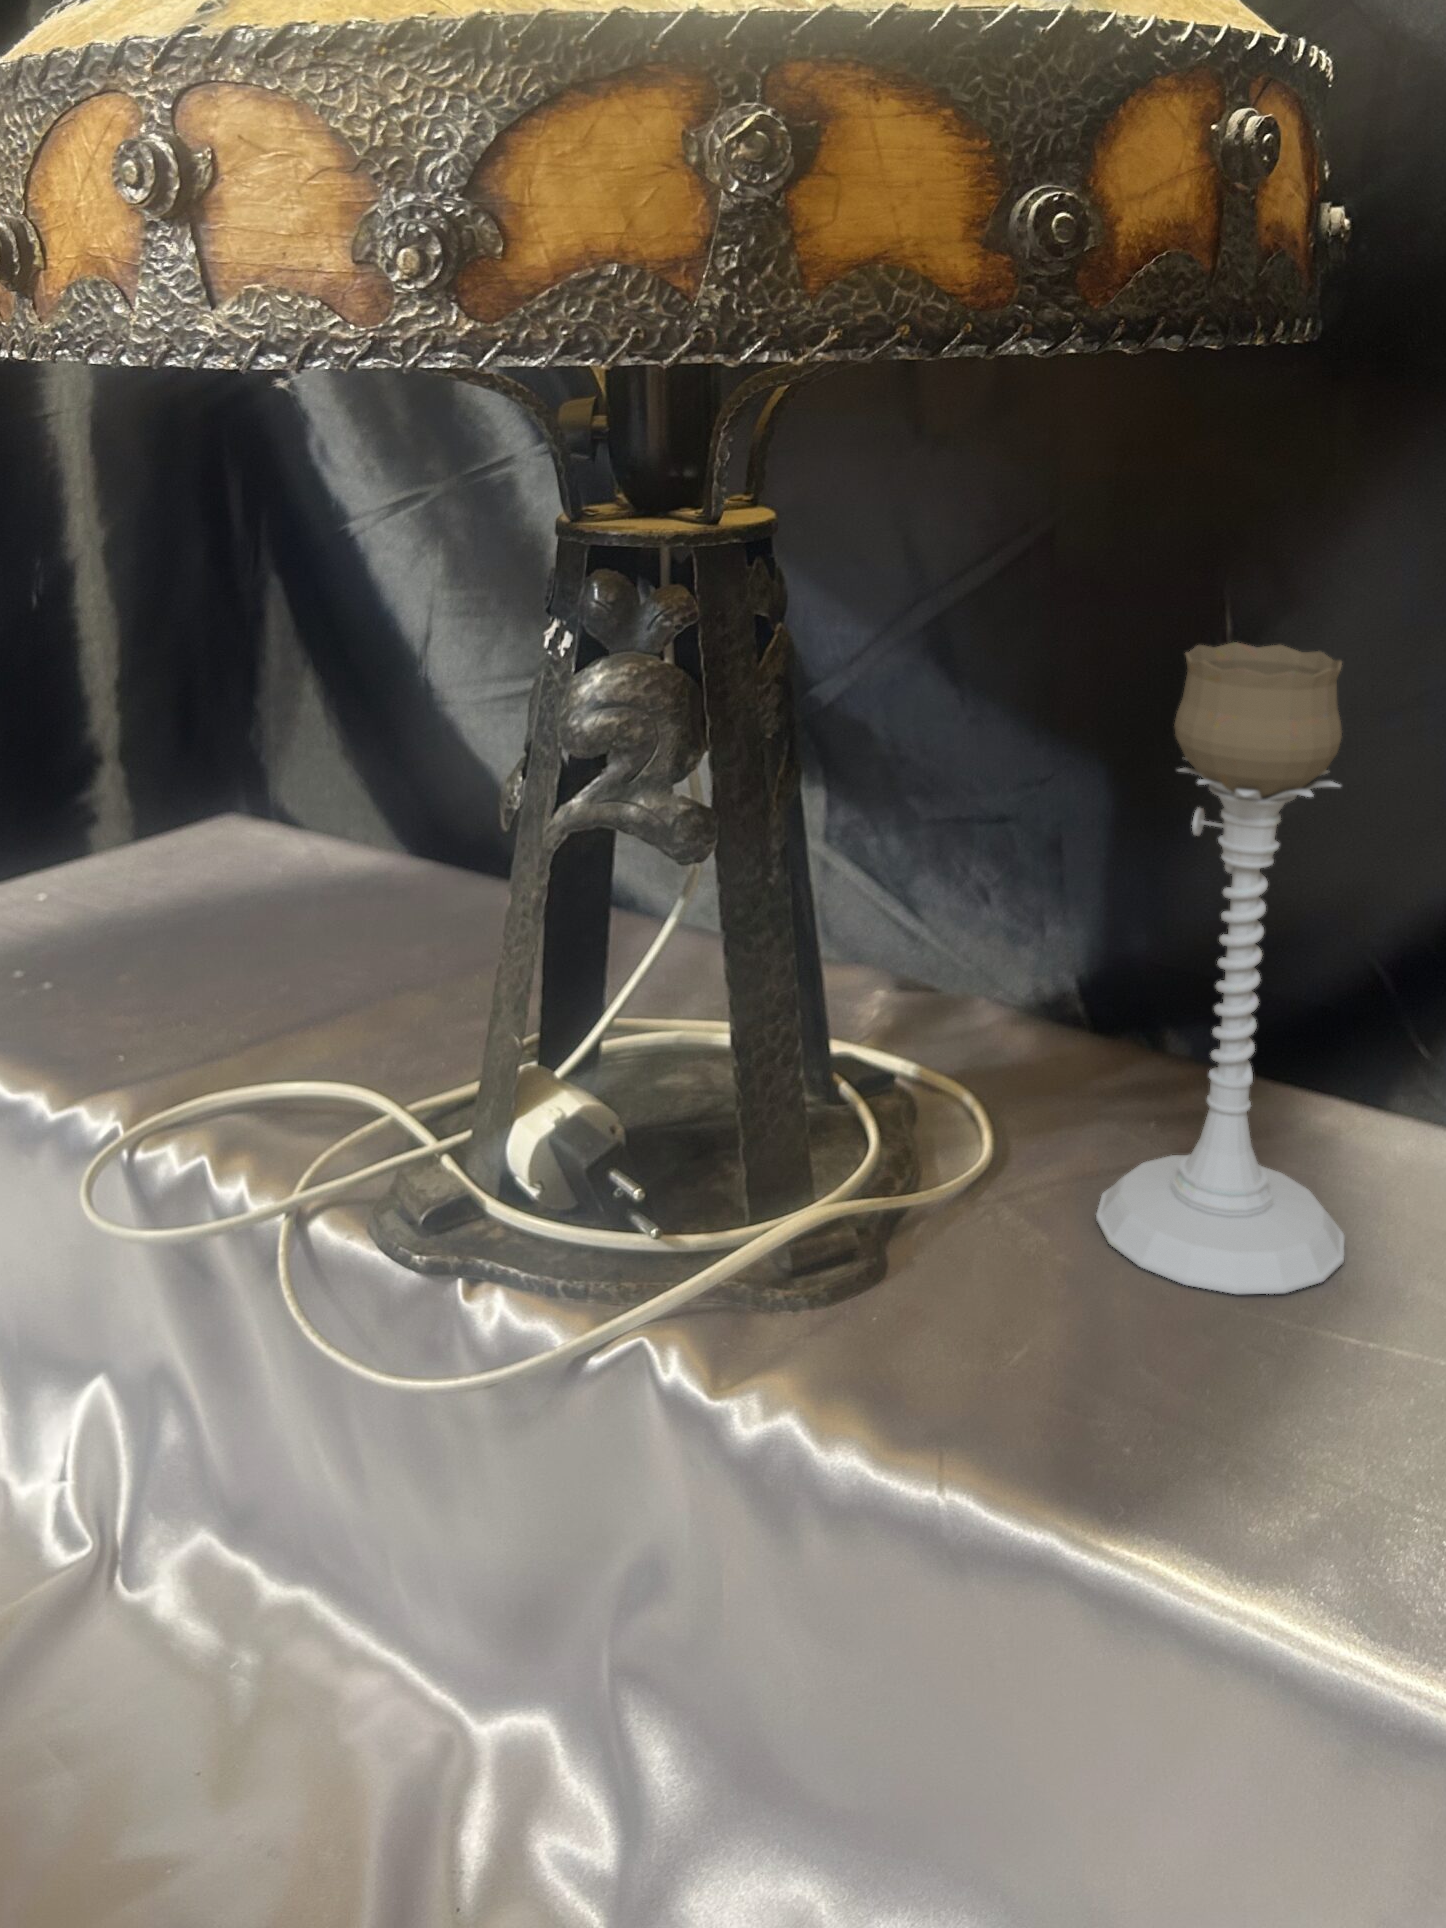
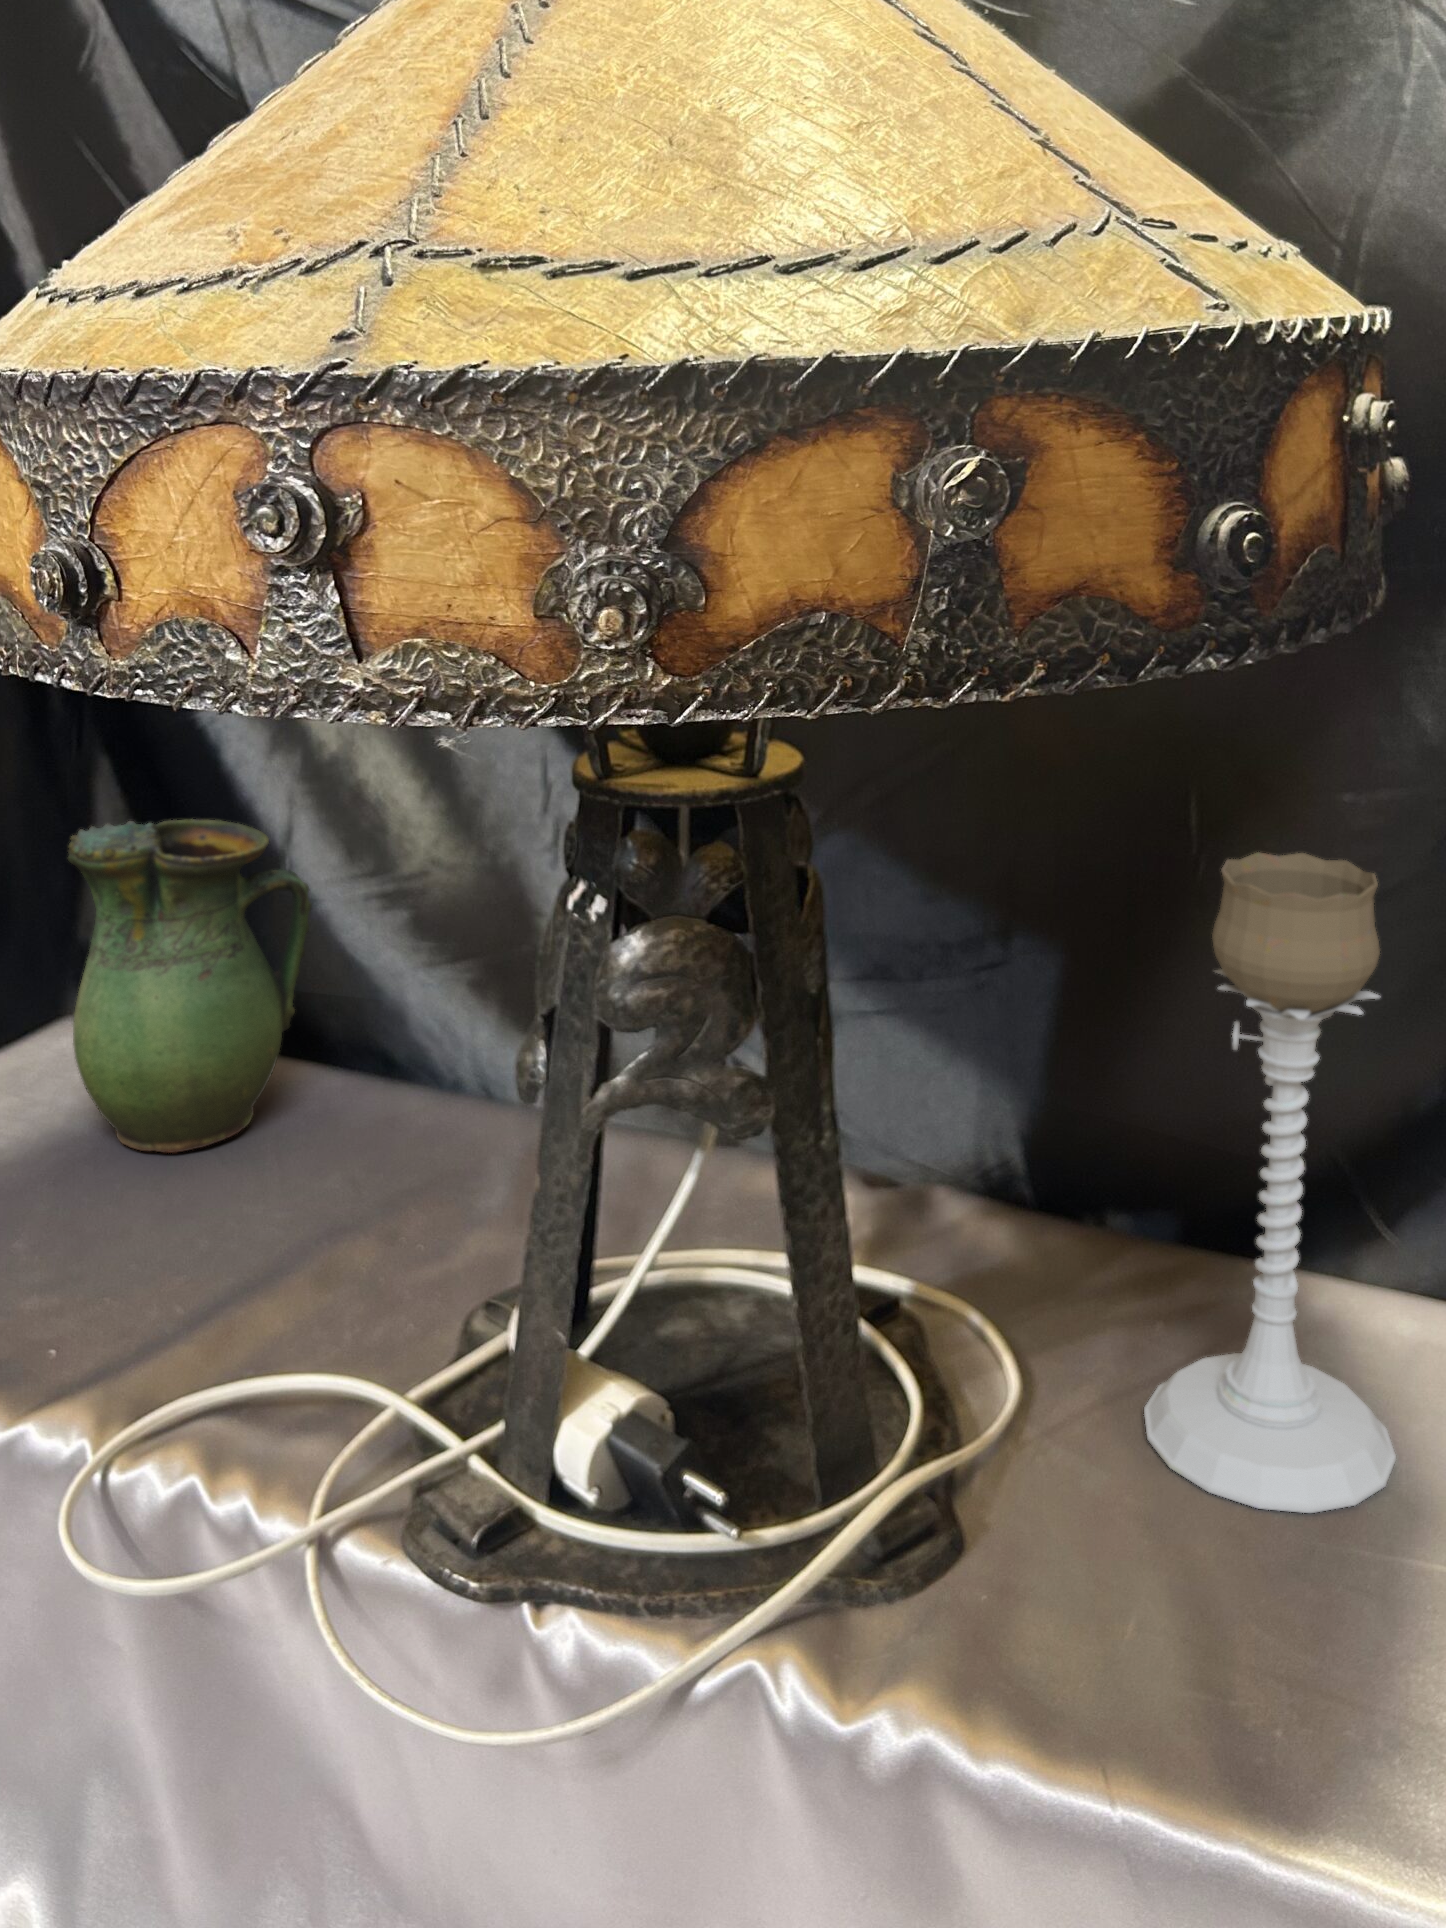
pitcher: none [199,618,420,920] -> present [68,819,312,1153]

